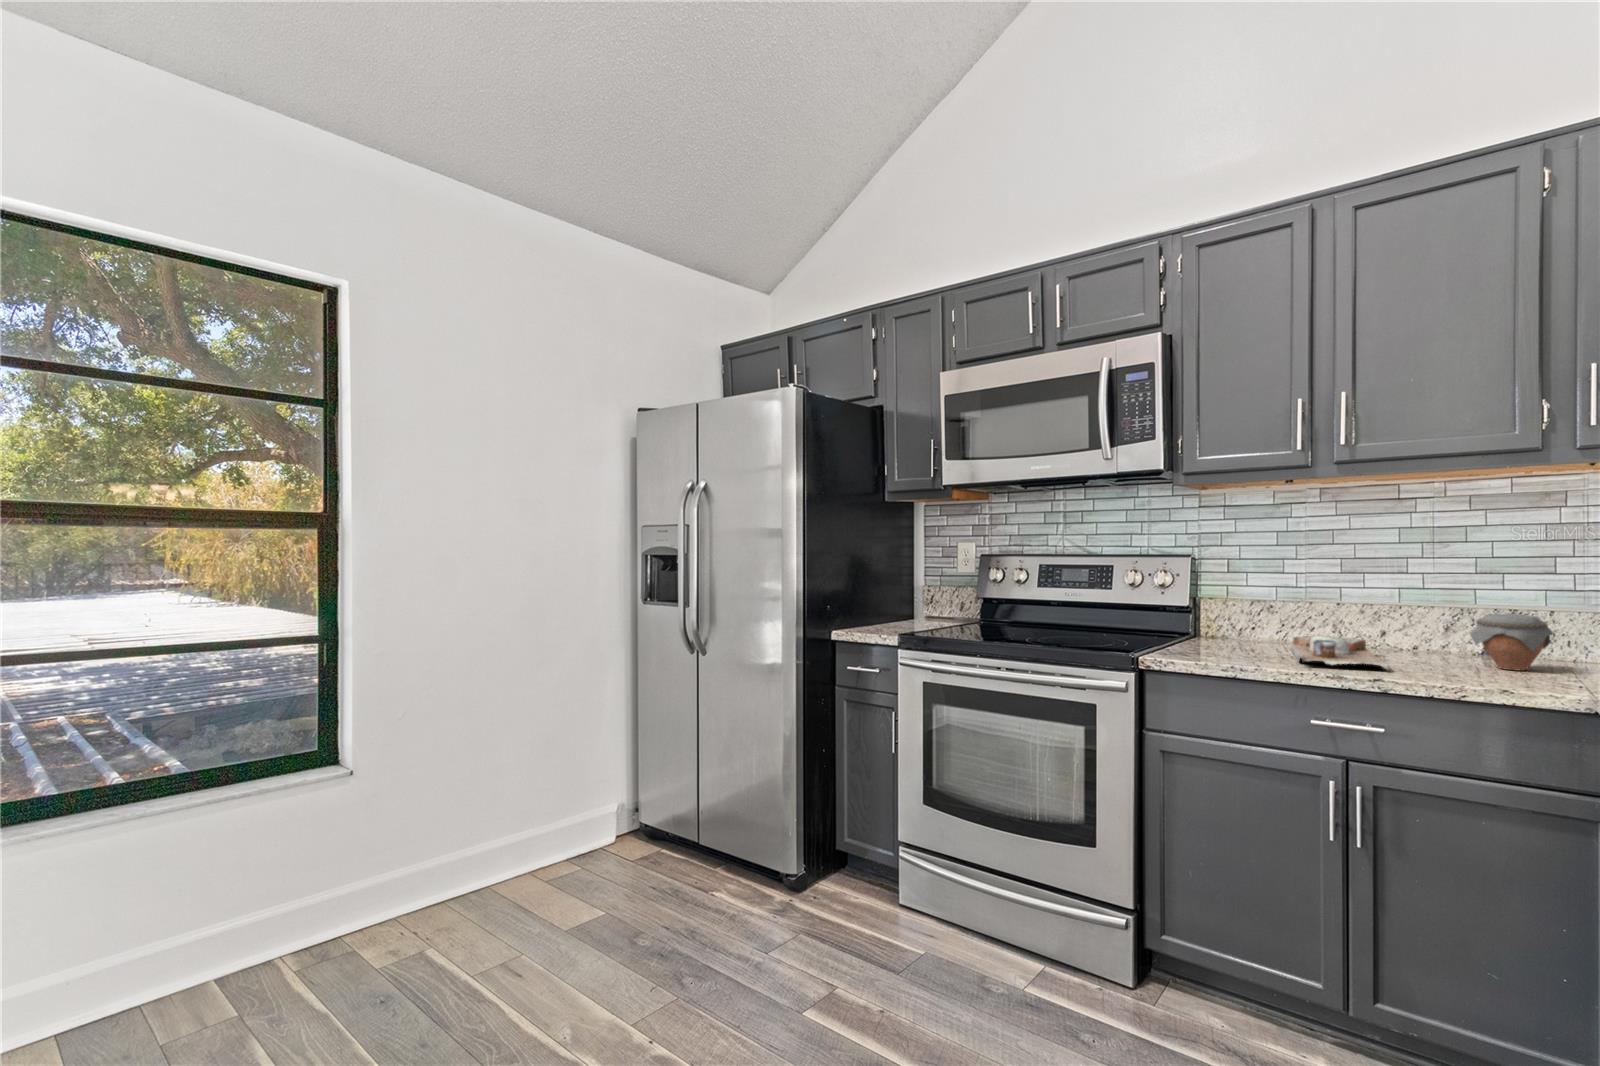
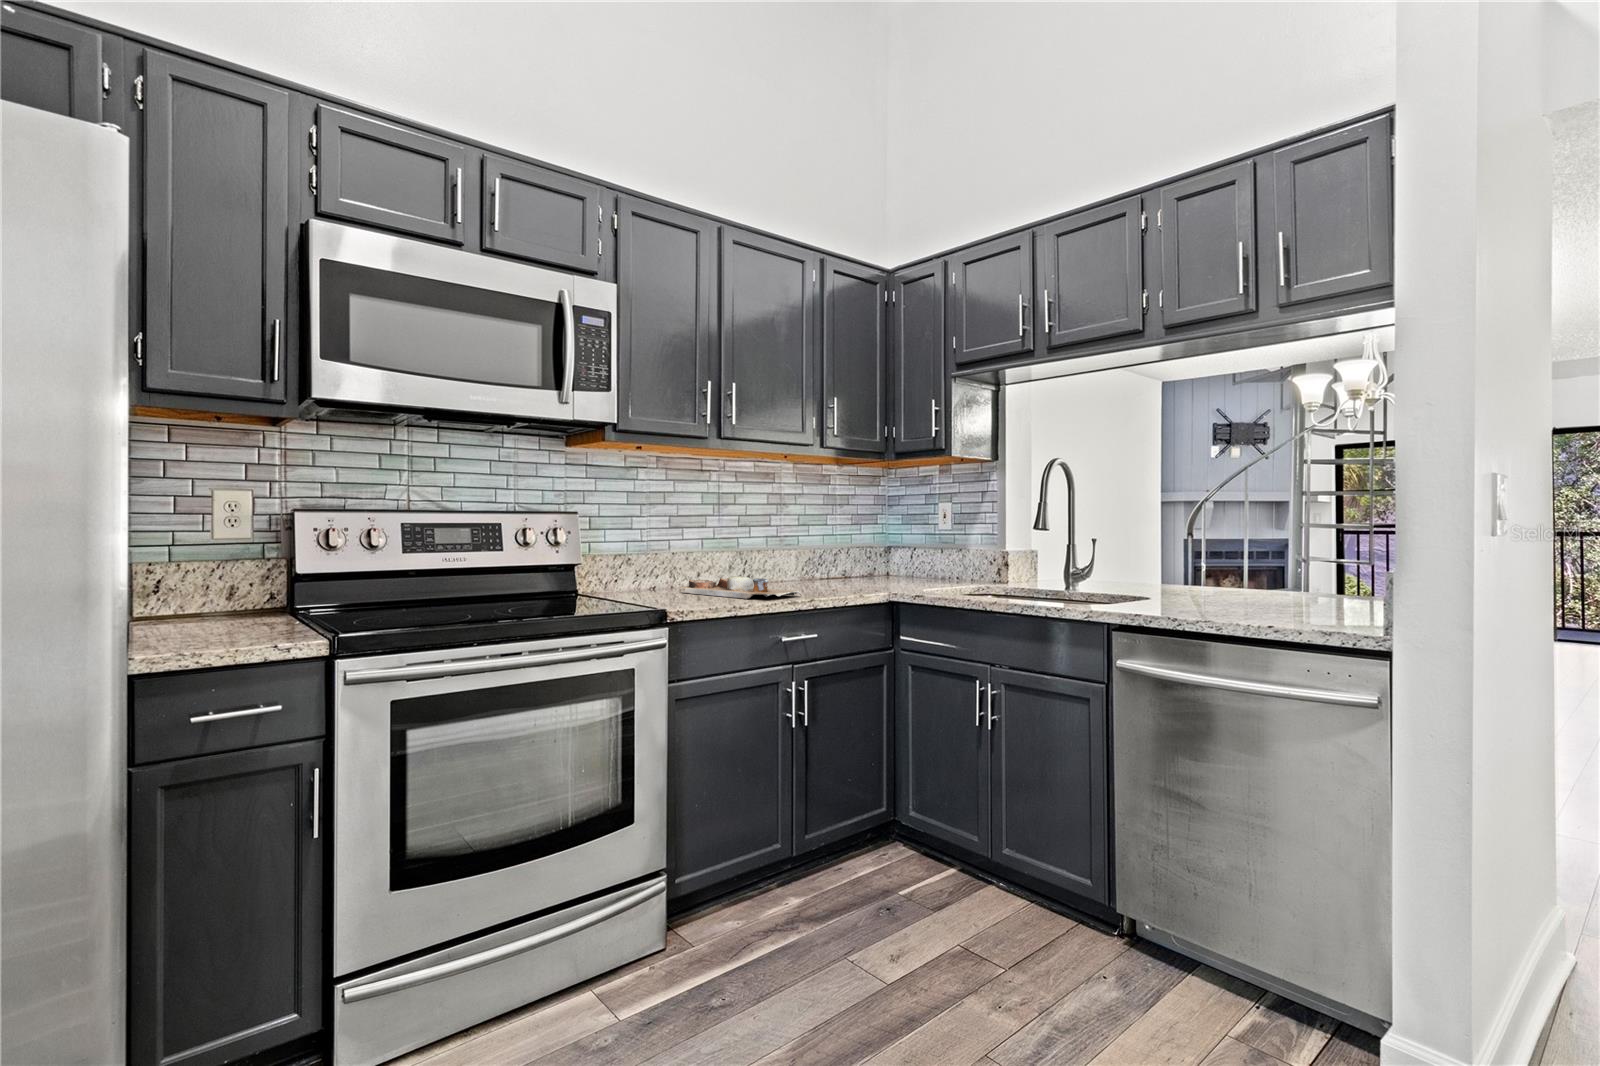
jar: present [1470,613,1553,671] -> none [791,551,829,588]

